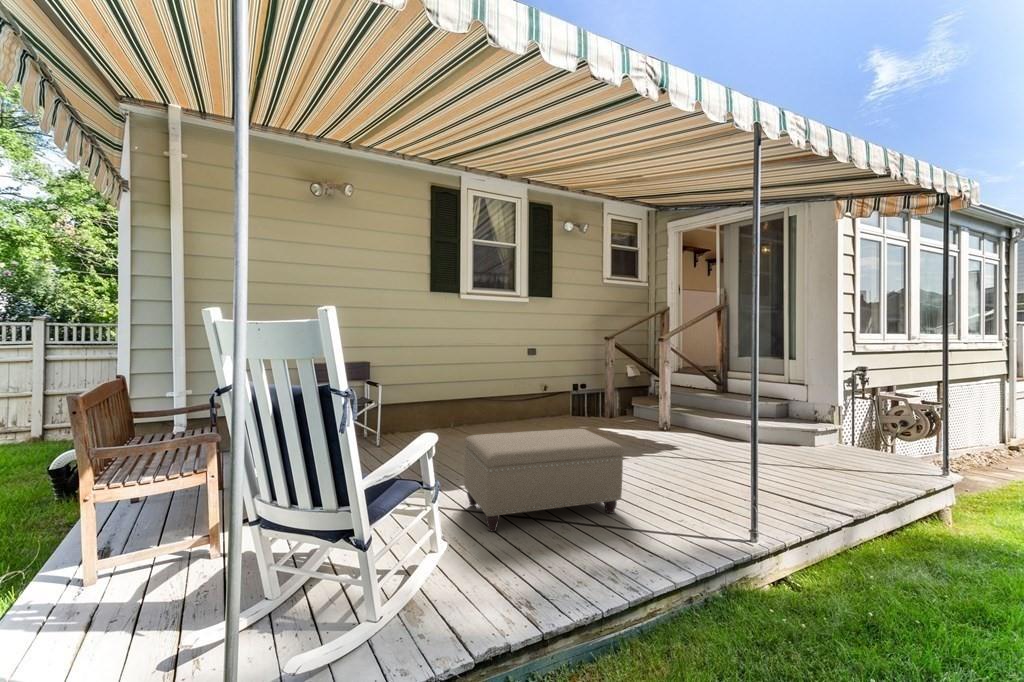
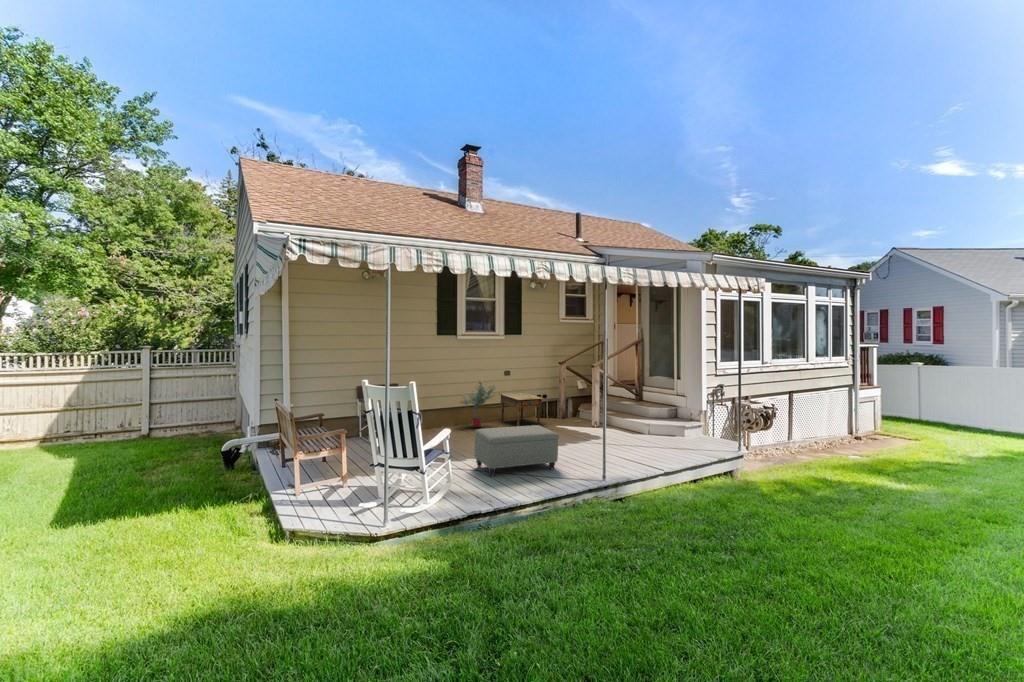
potted tree: none [460,359,515,430] -> present [460,380,495,428]
side table: none [521,380,585,430] -> present [499,393,543,426]

